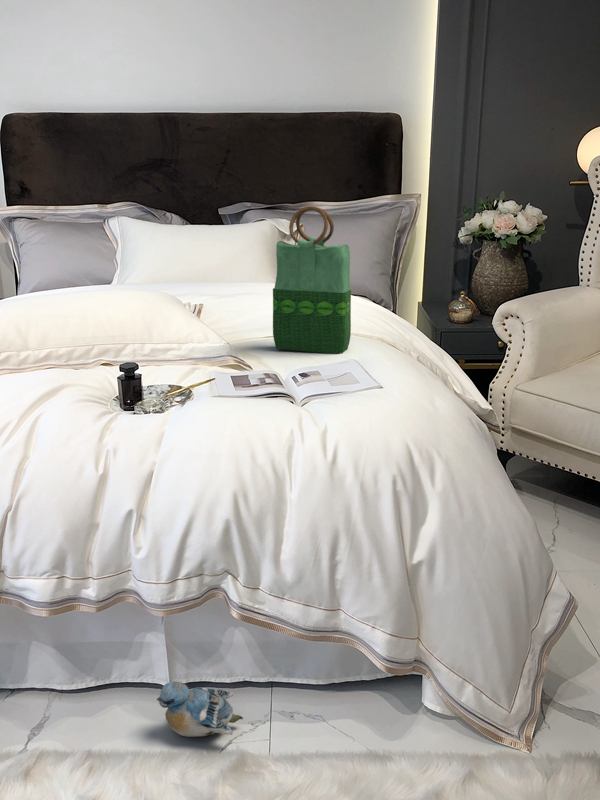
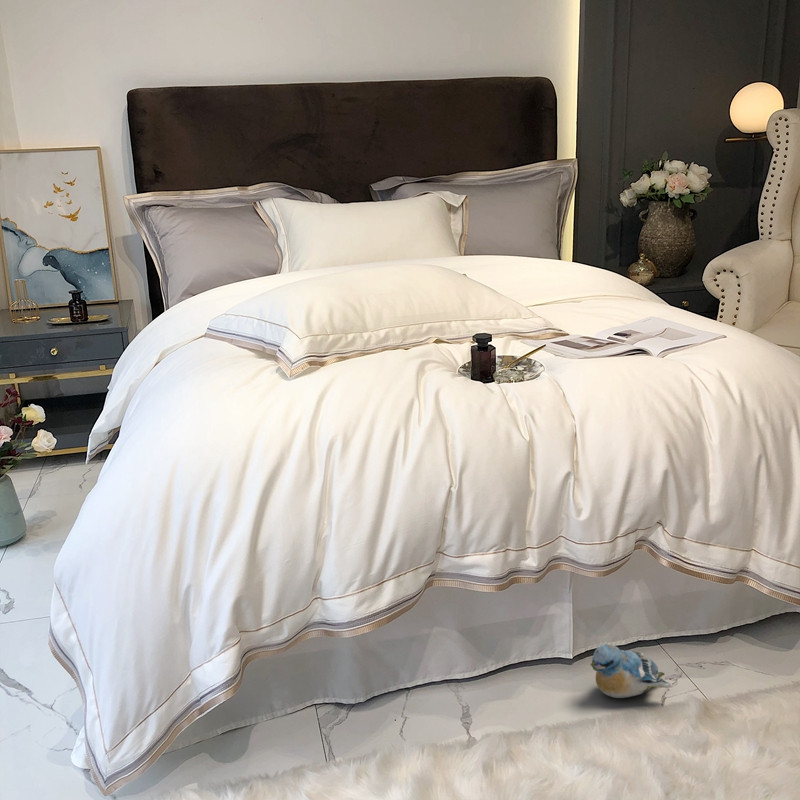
tote bag: present [273,206,351,354] -> none [548,169,630,320]

